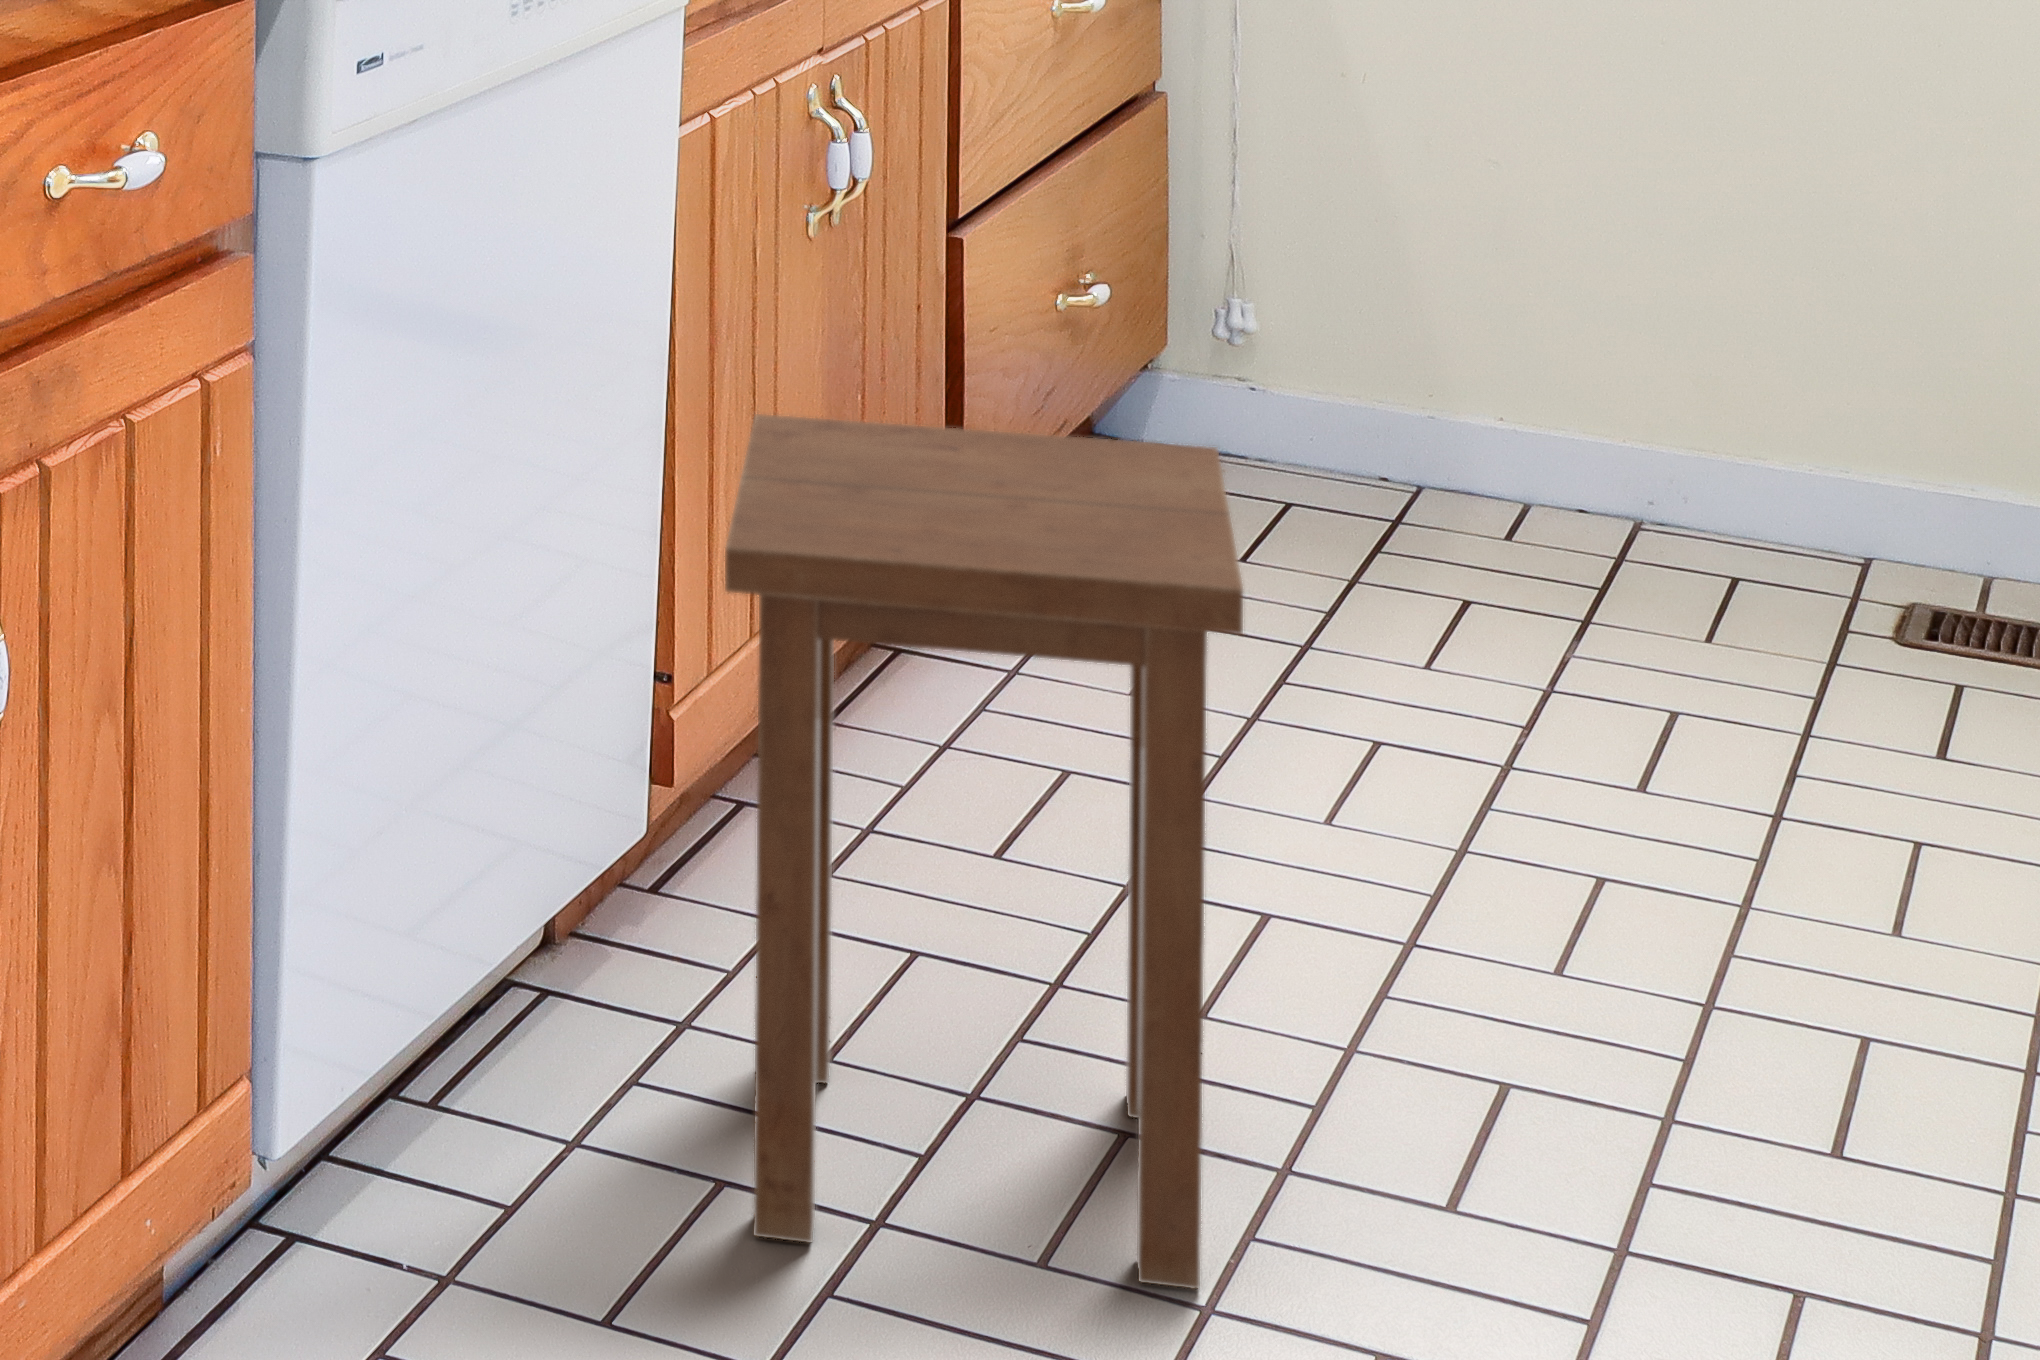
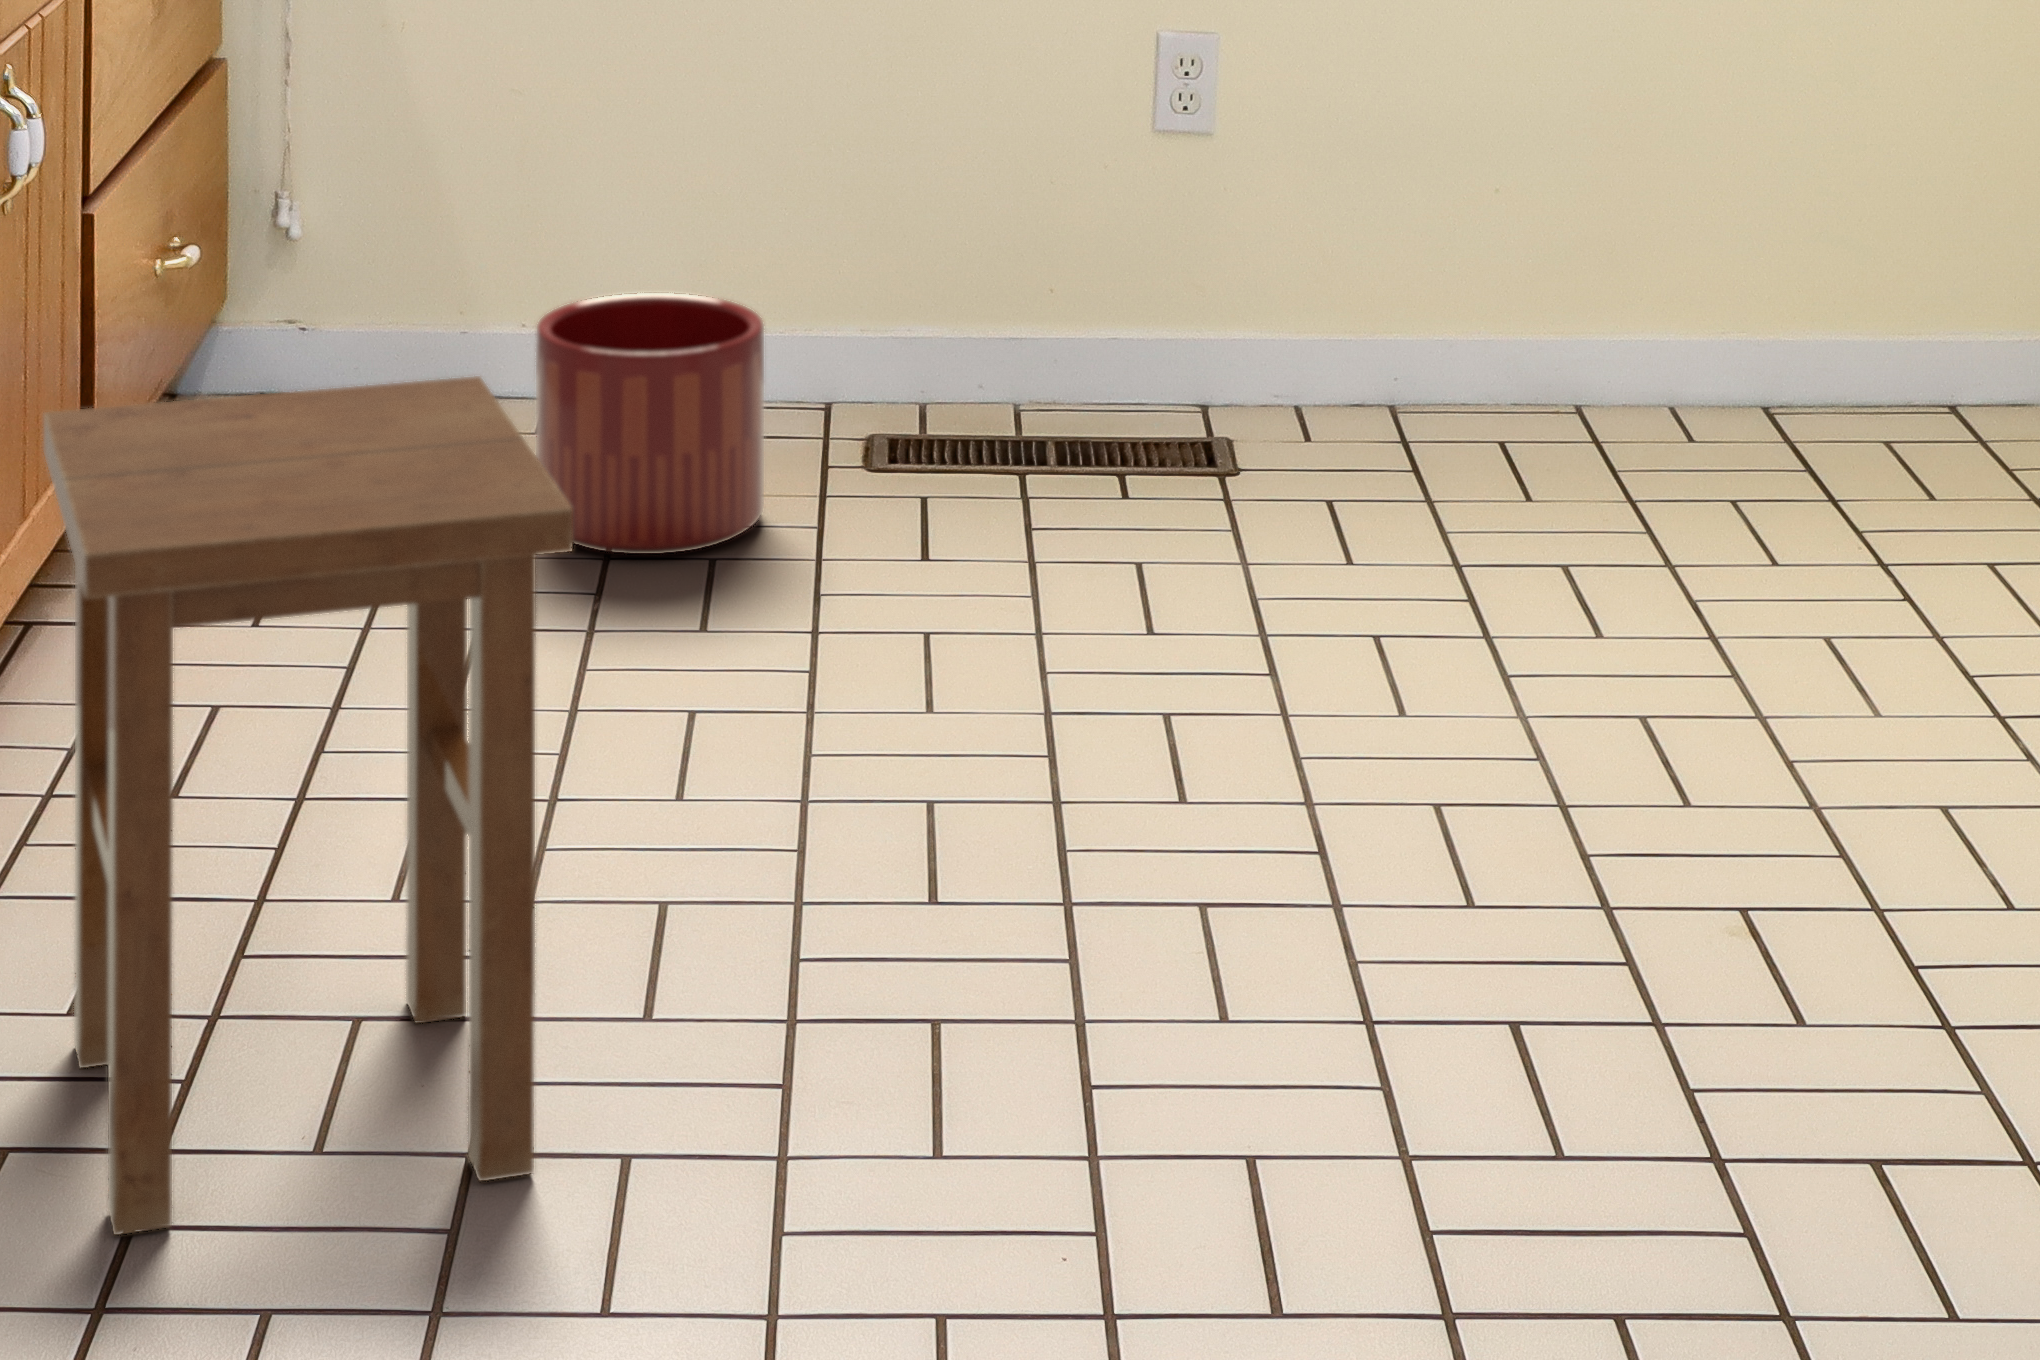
planter: none [1442,415,1717,710] -> present [536,293,764,554]

